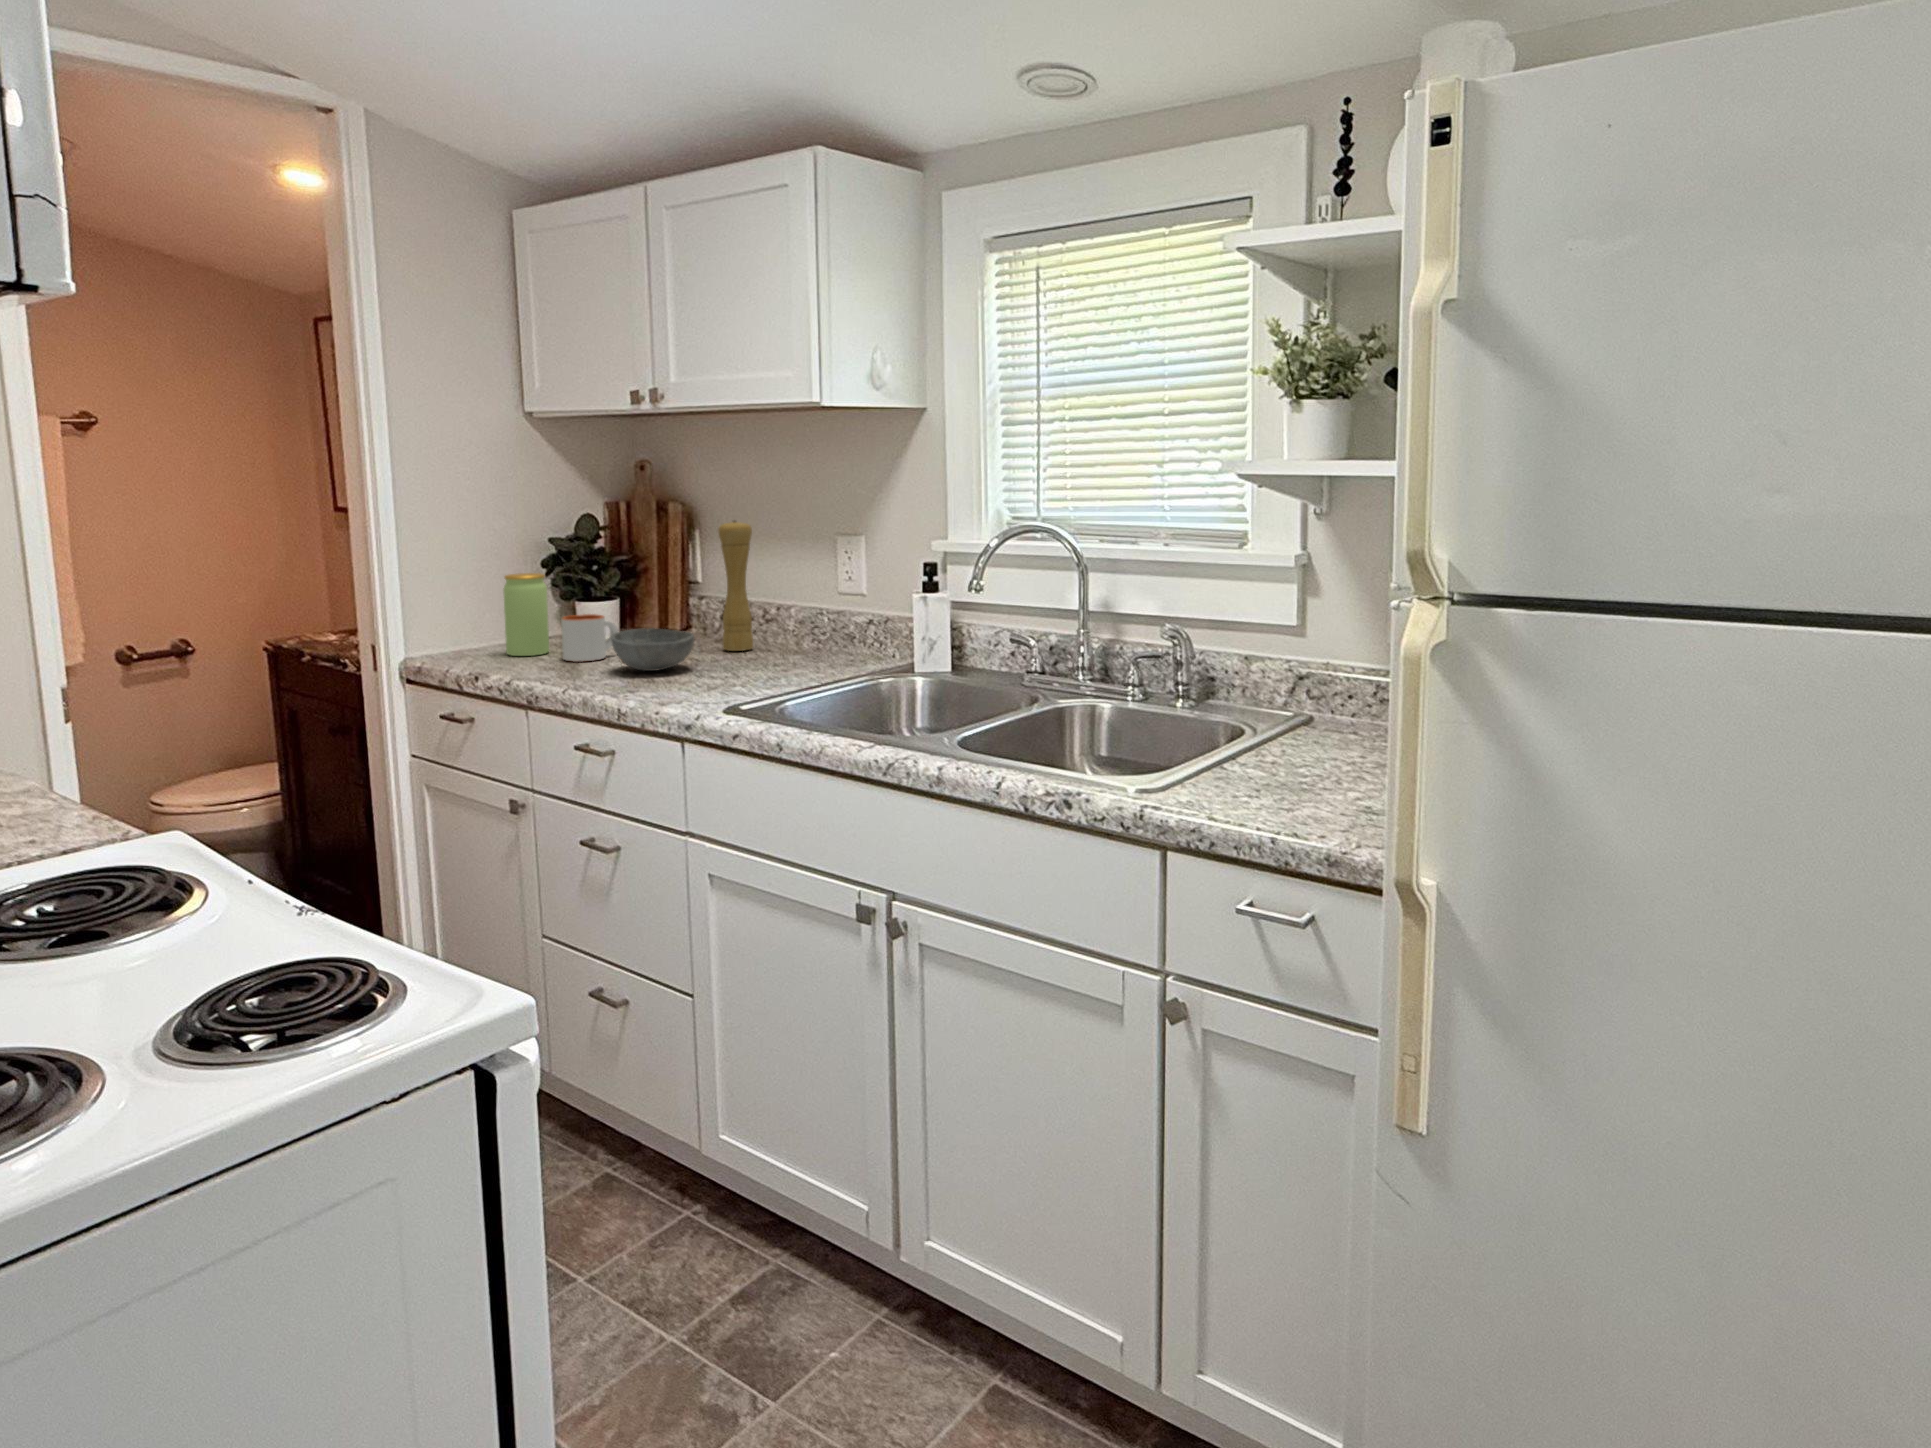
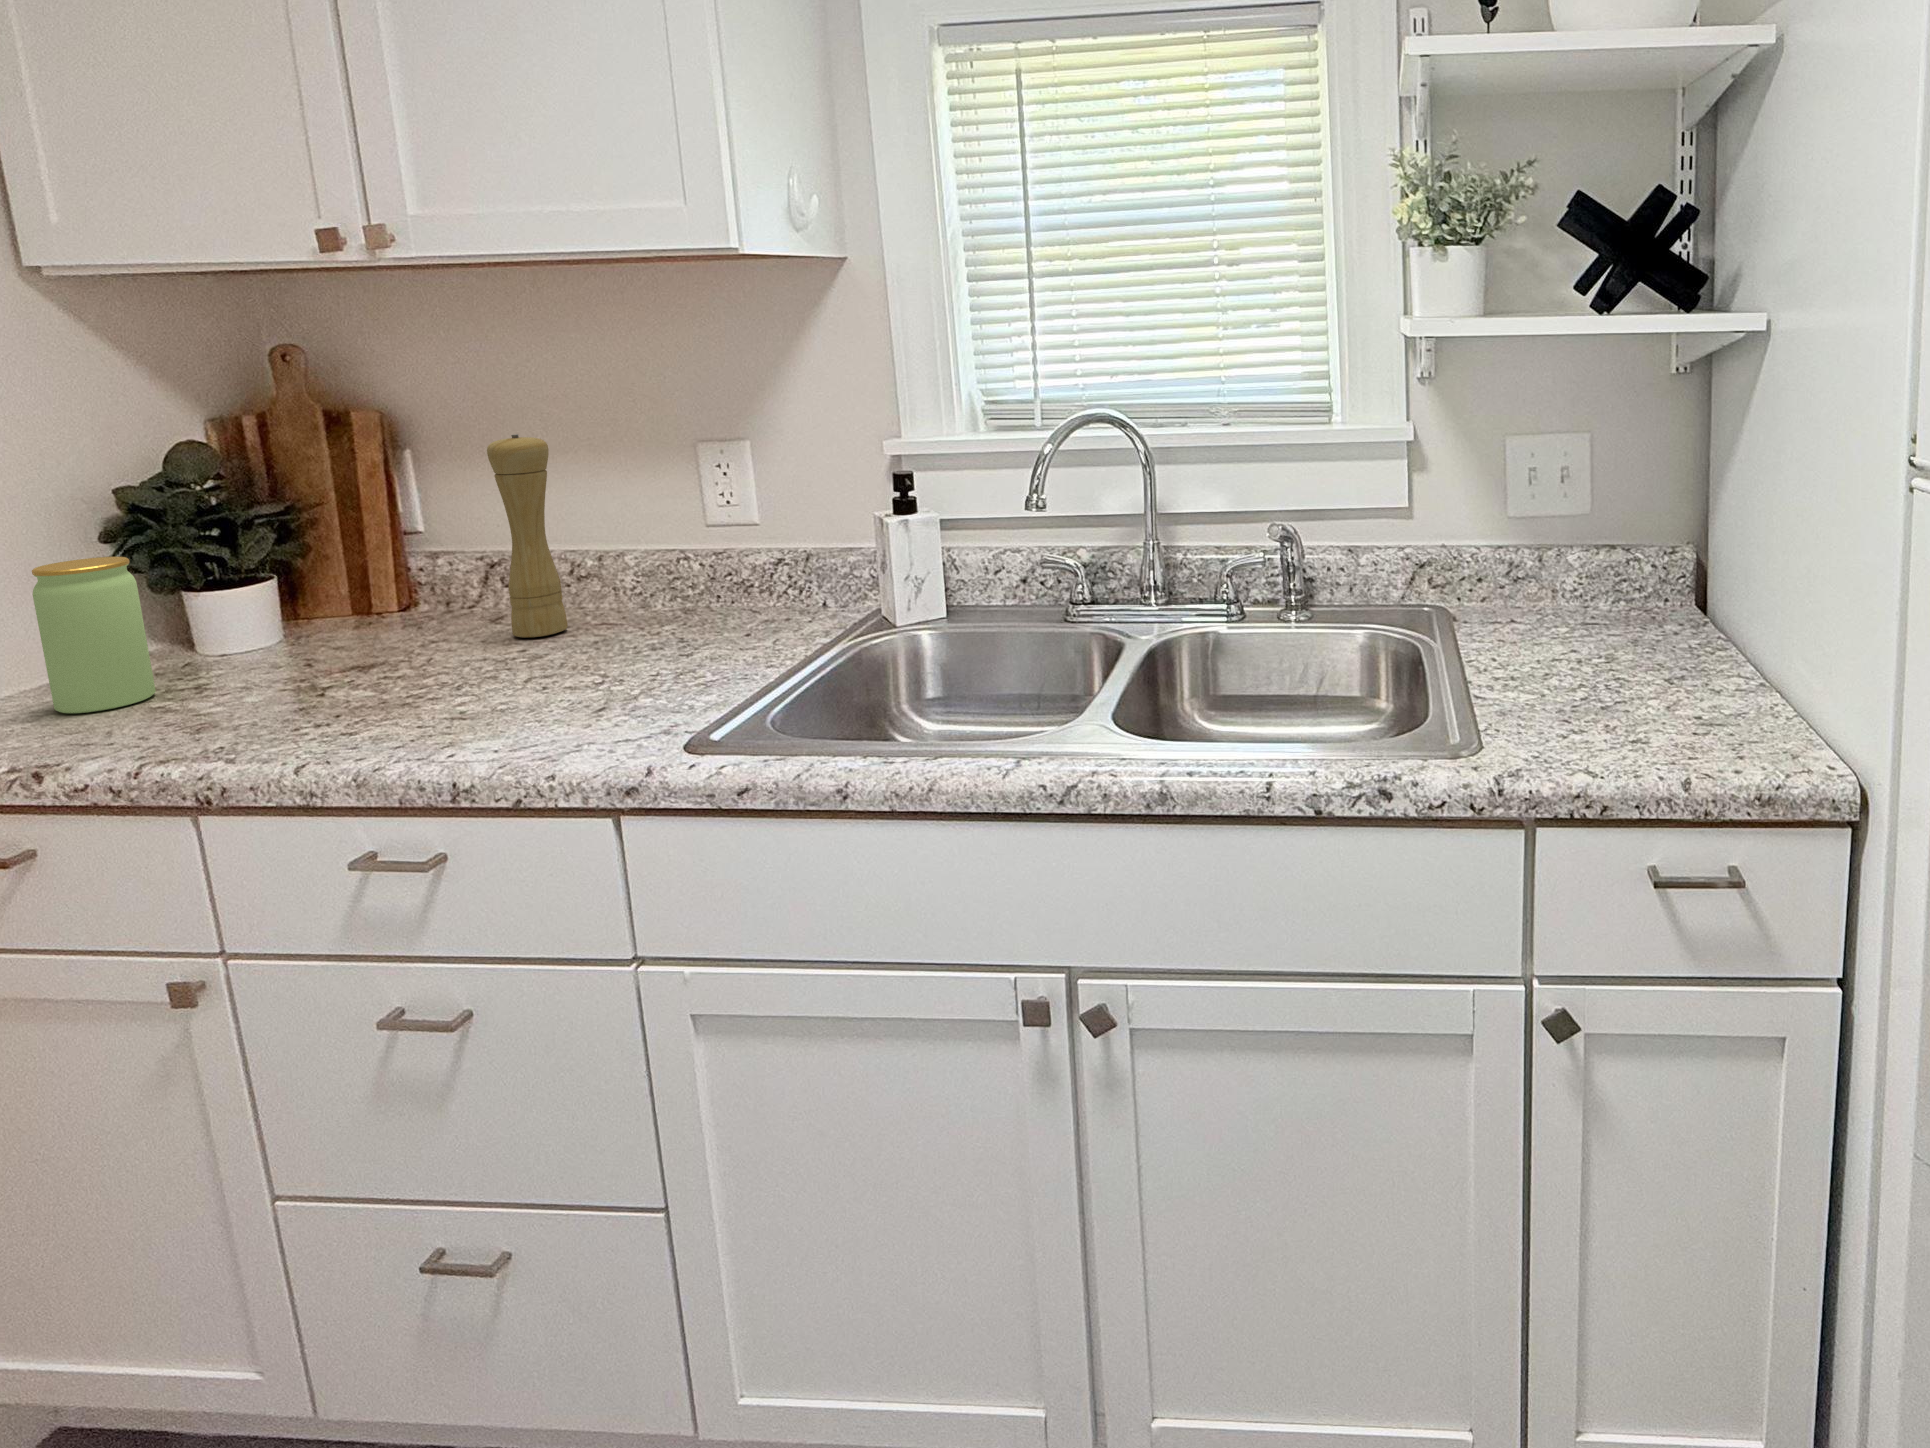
mug: present [561,614,618,662] -> none [195,614,316,705]
bowl: present [611,628,694,671] -> none [339,622,505,699]

